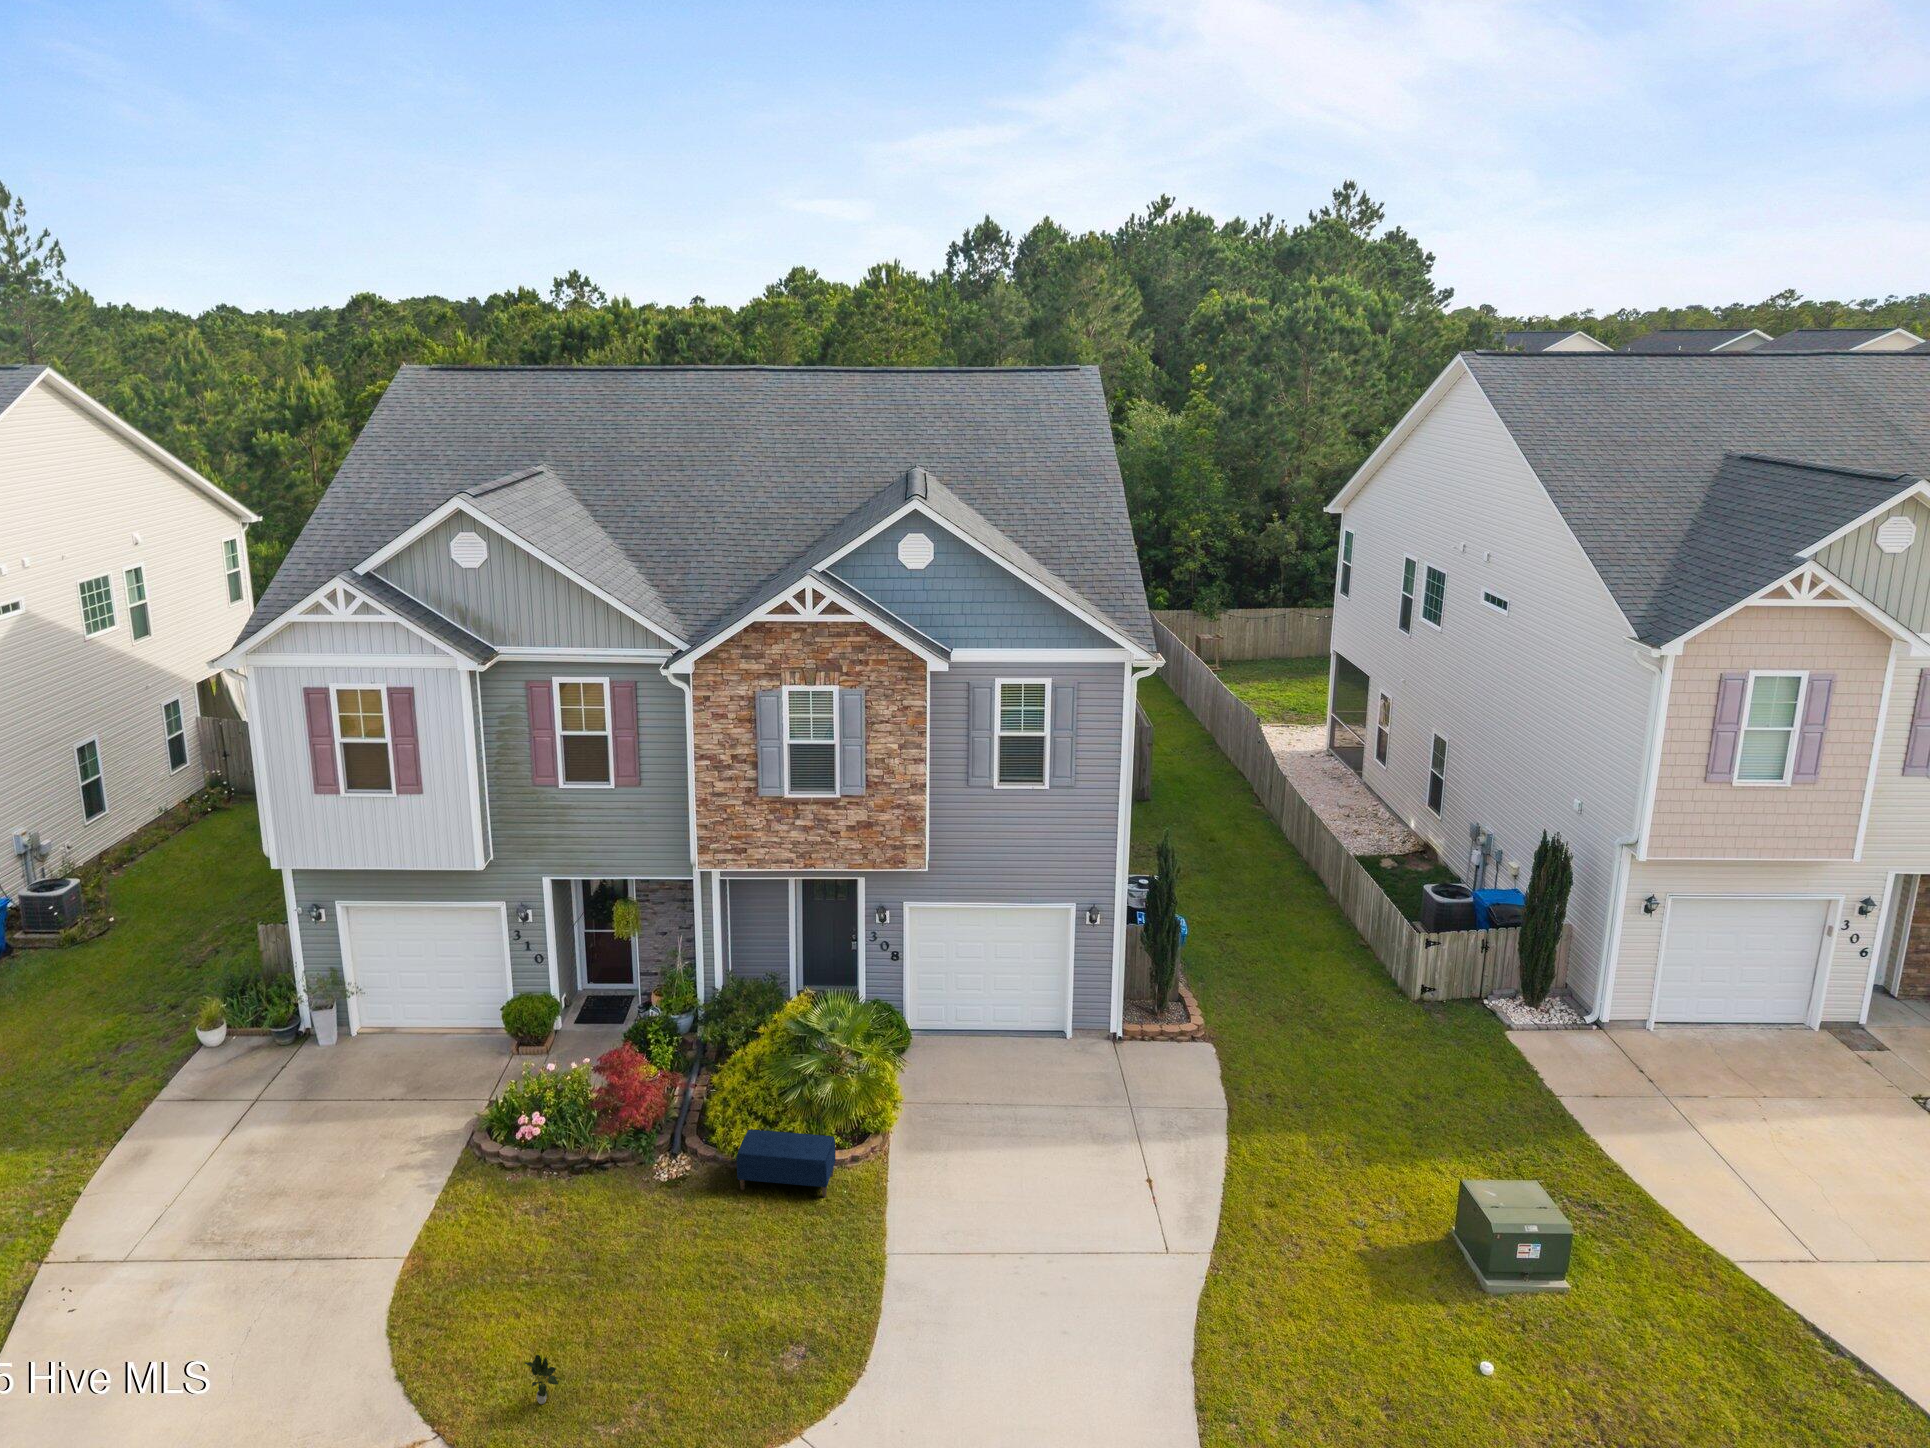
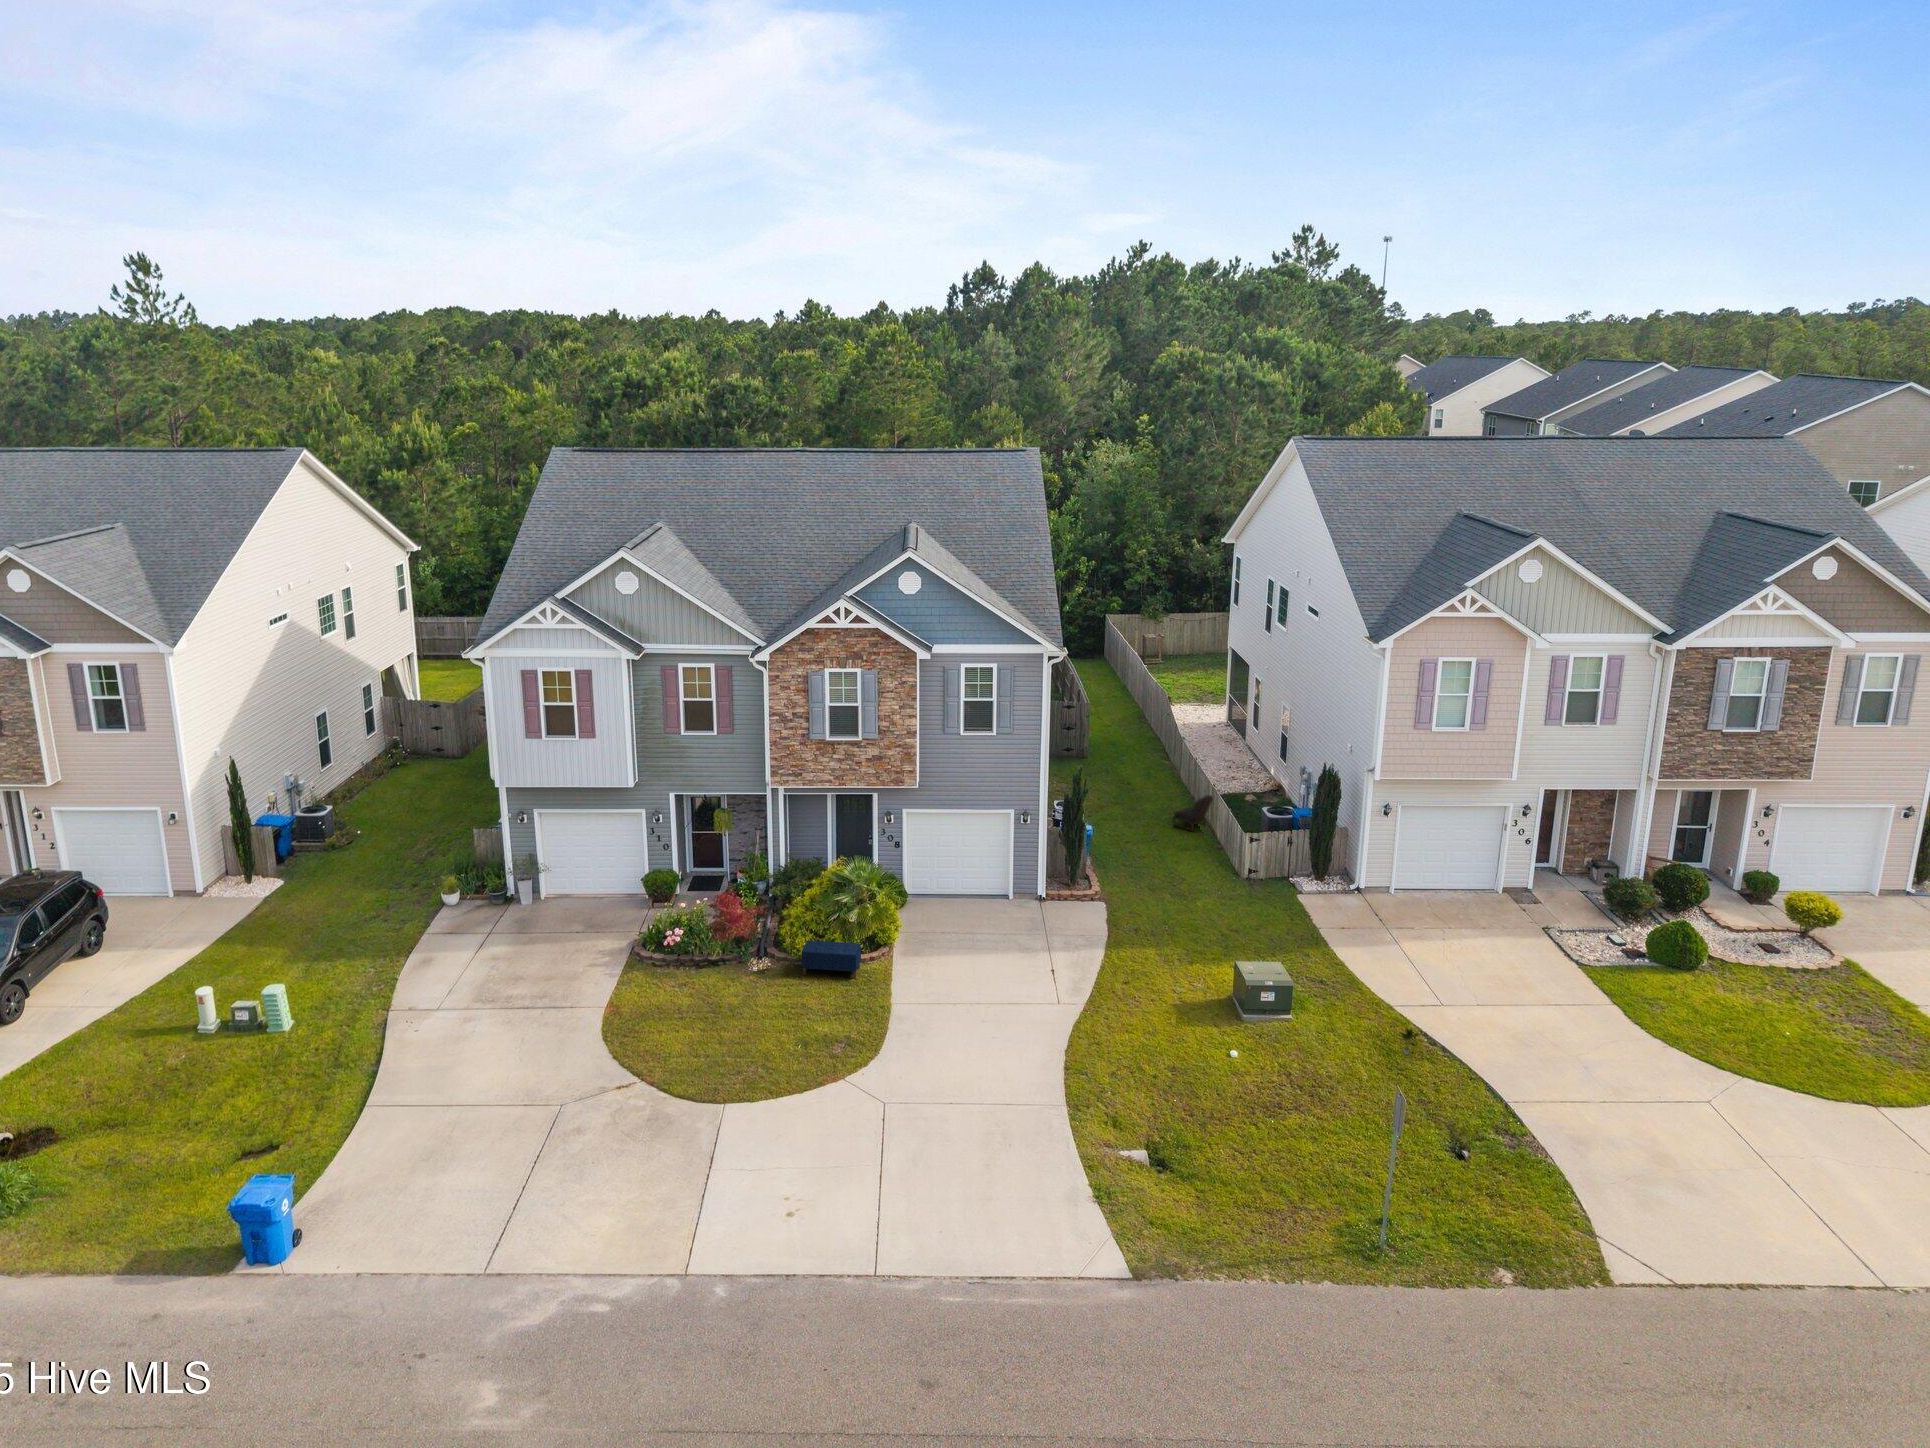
lounge chair: none [1292,866,1354,921] -> present [1173,795,1213,831]
potted plant: present [525,1355,561,1404] -> present [1400,1028,1419,1055]

